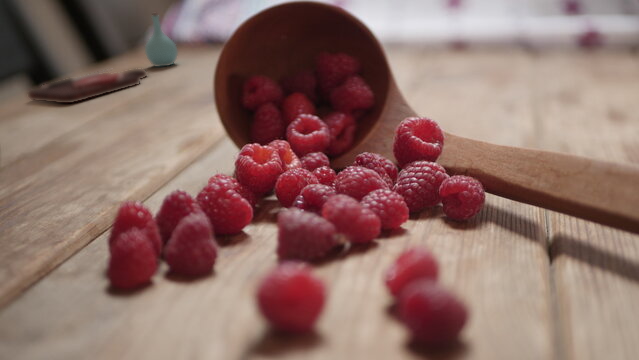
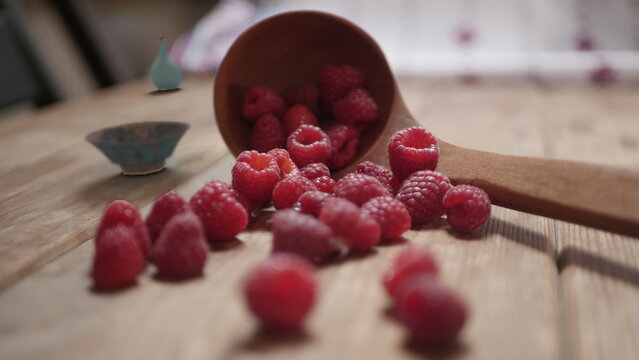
cutting board: present [28,69,147,103] -> none [29,89,151,121]
ceramic bowl: none [87,108,191,164] -> present [85,121,190,175]

